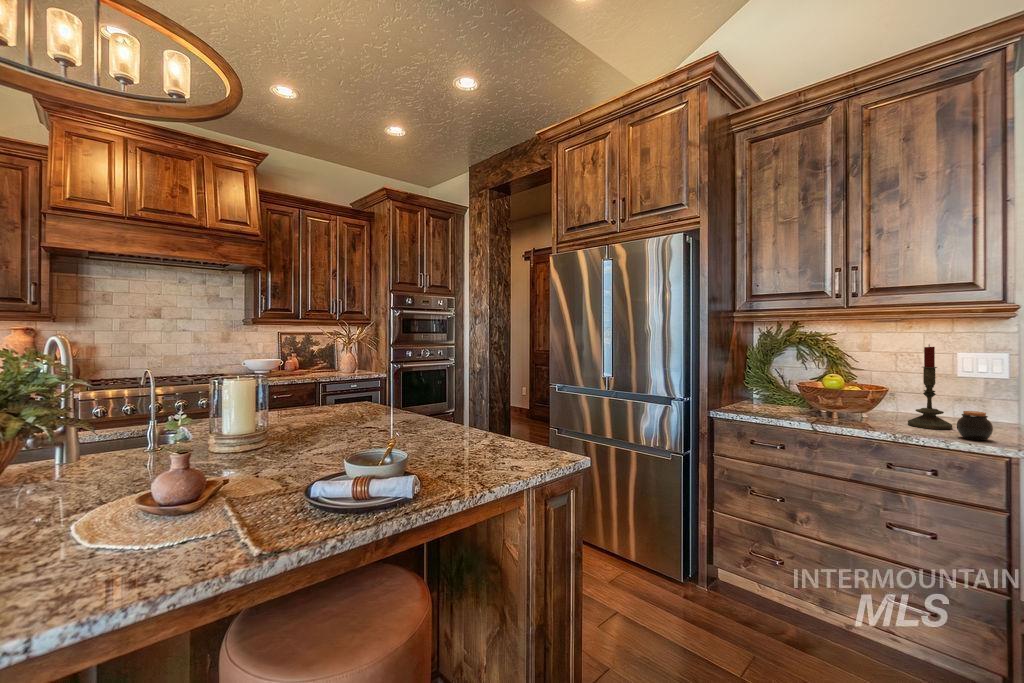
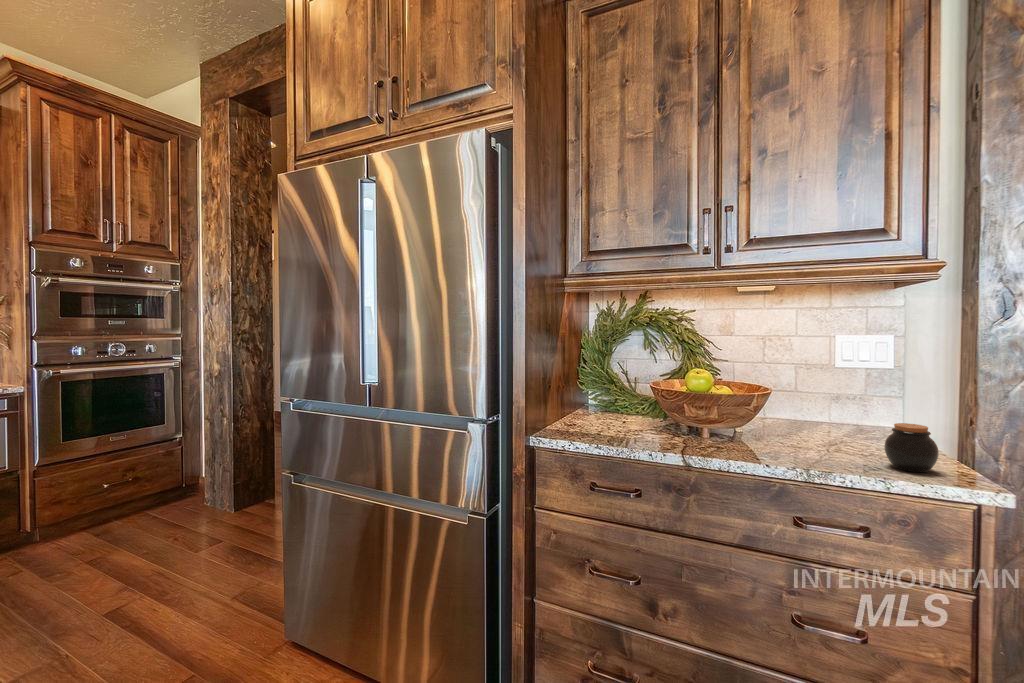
candle: present [908,345,952,430] -> none [799,321,858,450]

